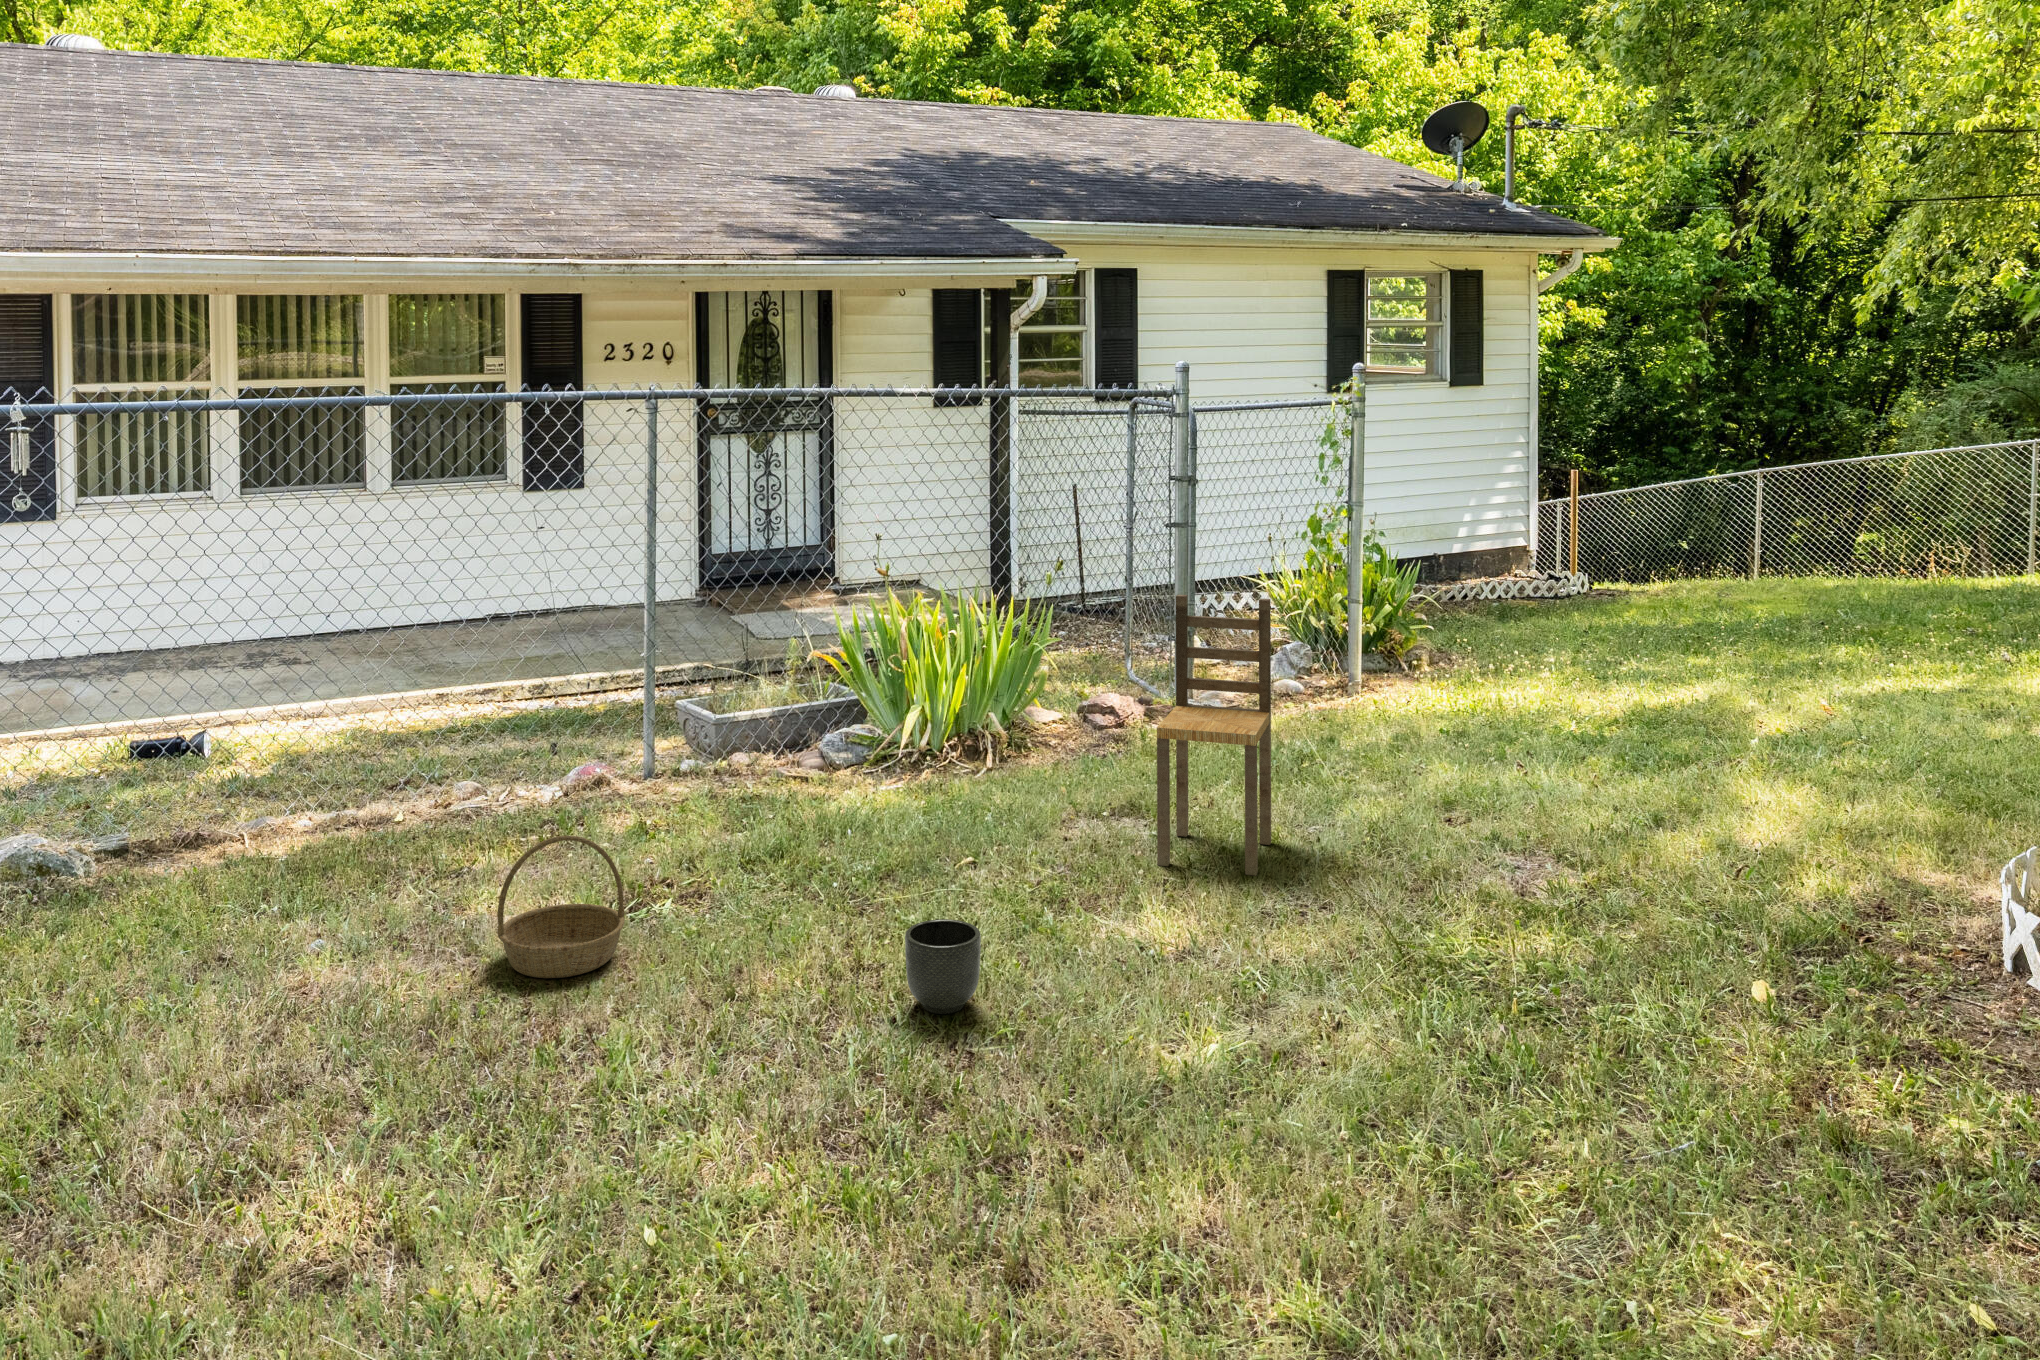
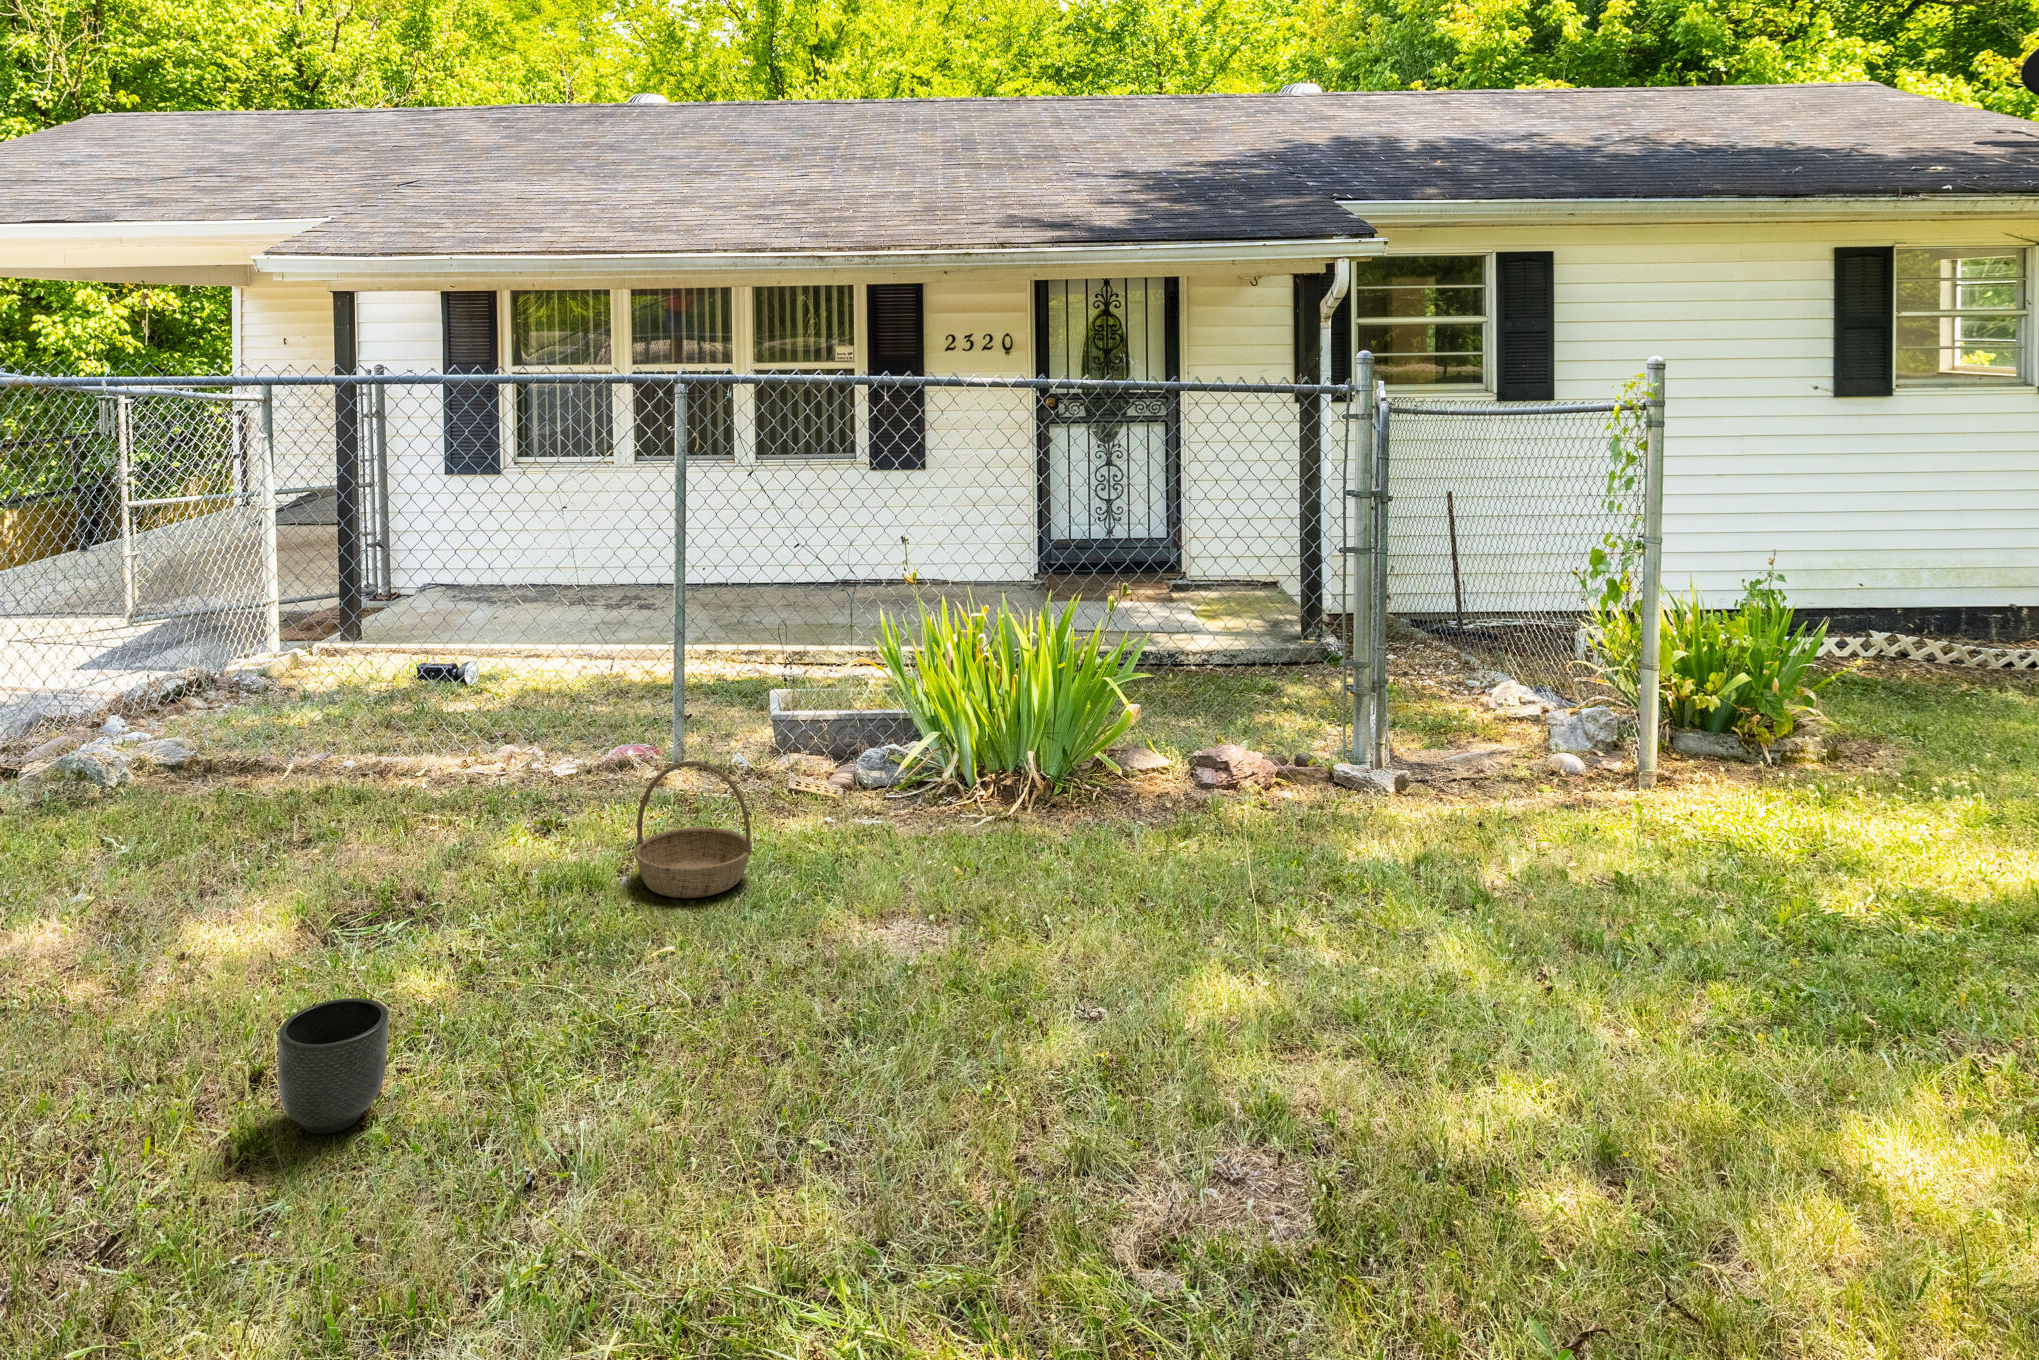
chair: present [1157,595,1271,876] -> none [935,624,1143,1051]
basket: present [497,835,625,978] -> present [634,761,752,898]

